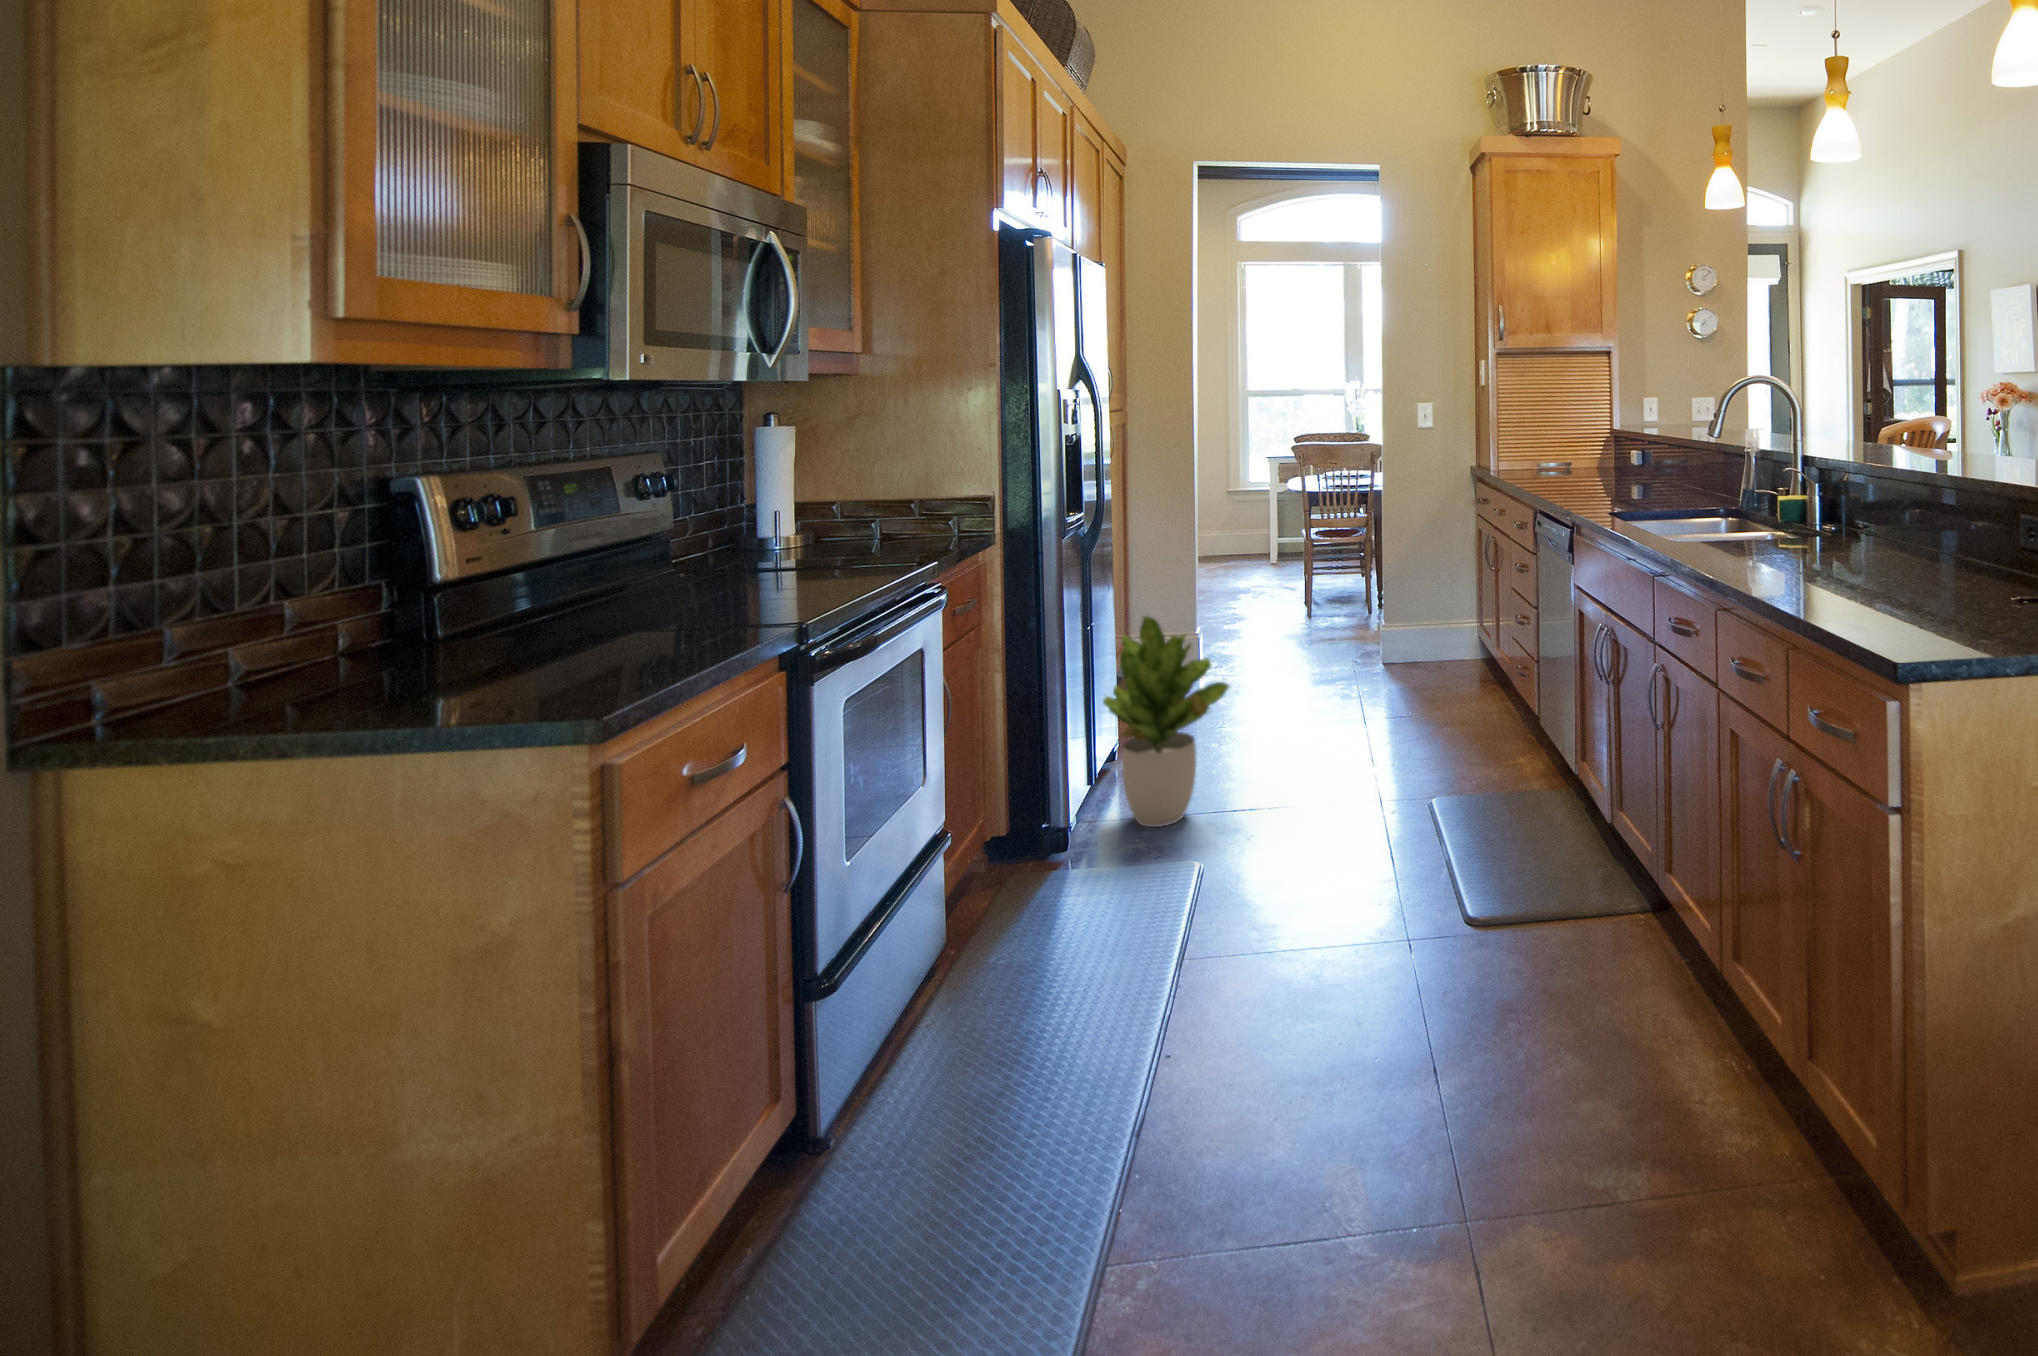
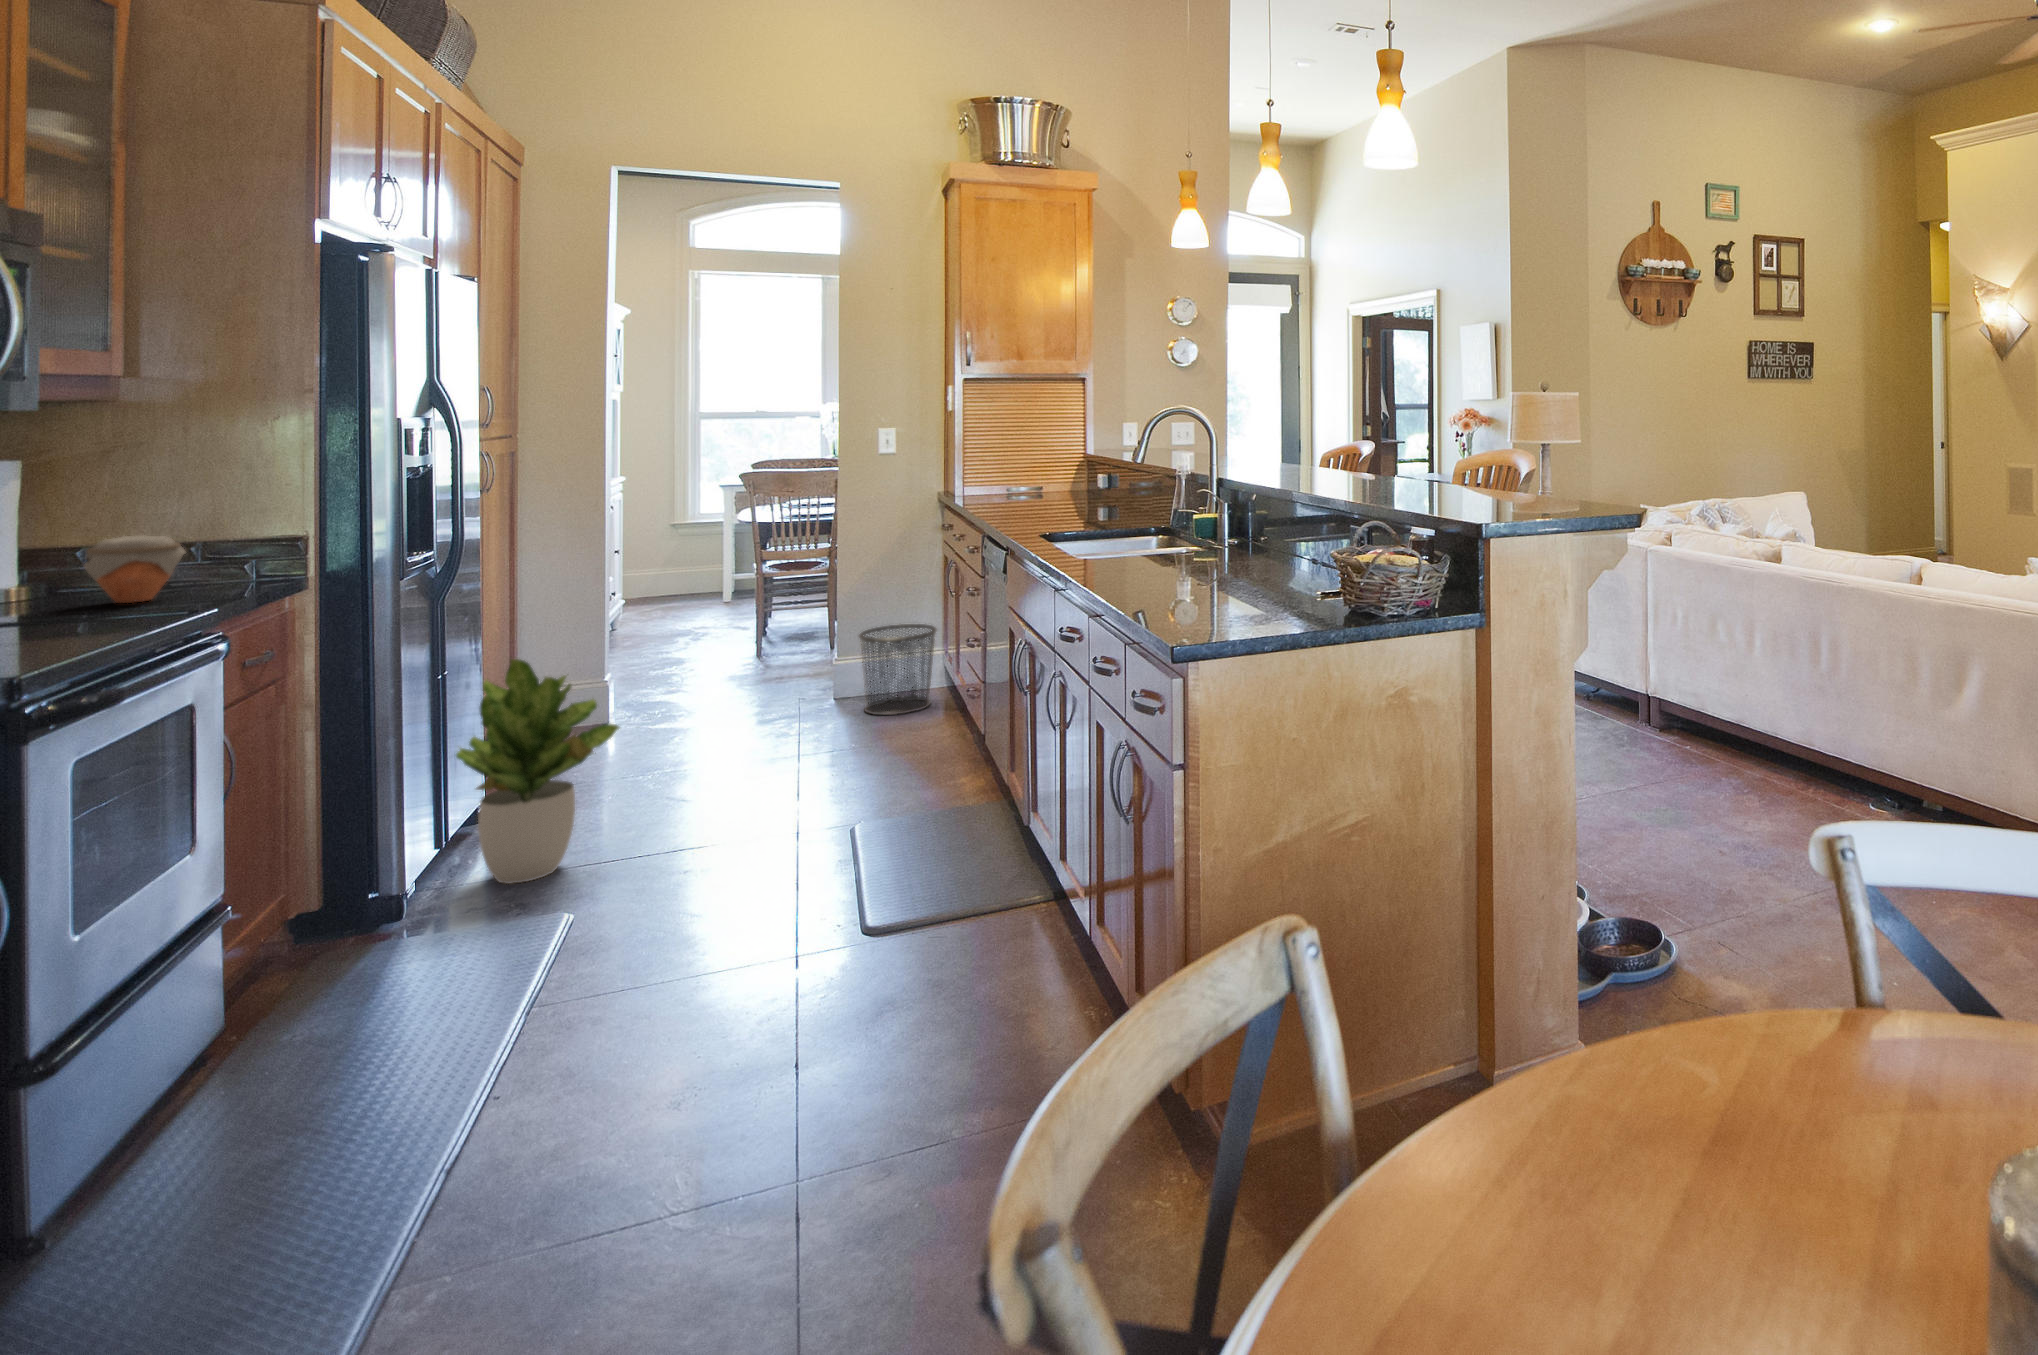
jar: none [838,493,909,554] -> present [84,535,185,603]
waste bin: none [1409,596,1479,684] -> present [859,624,937,715]

